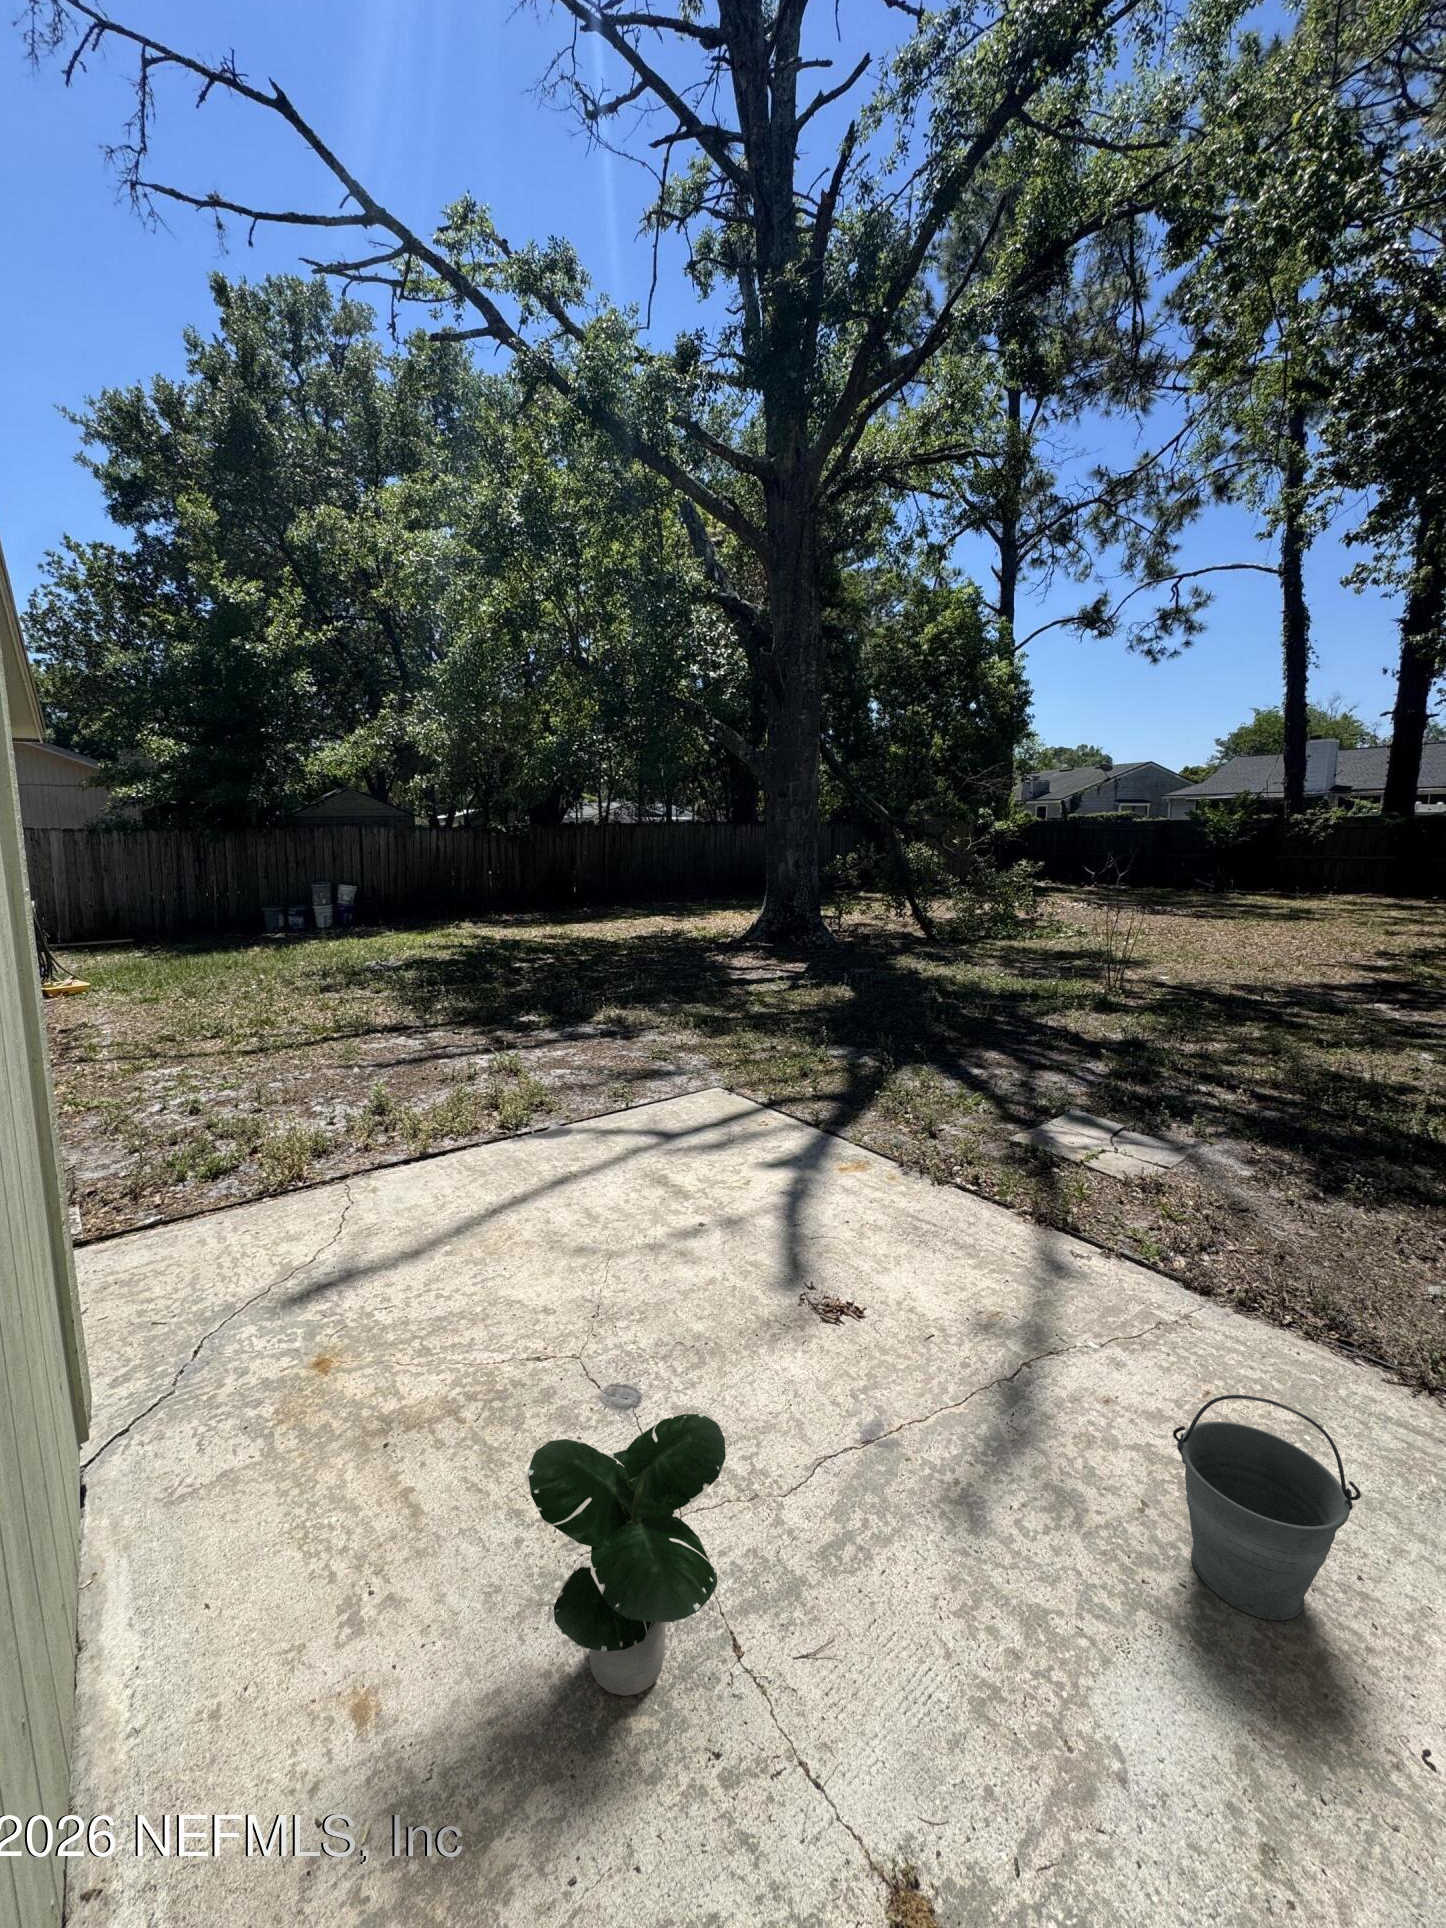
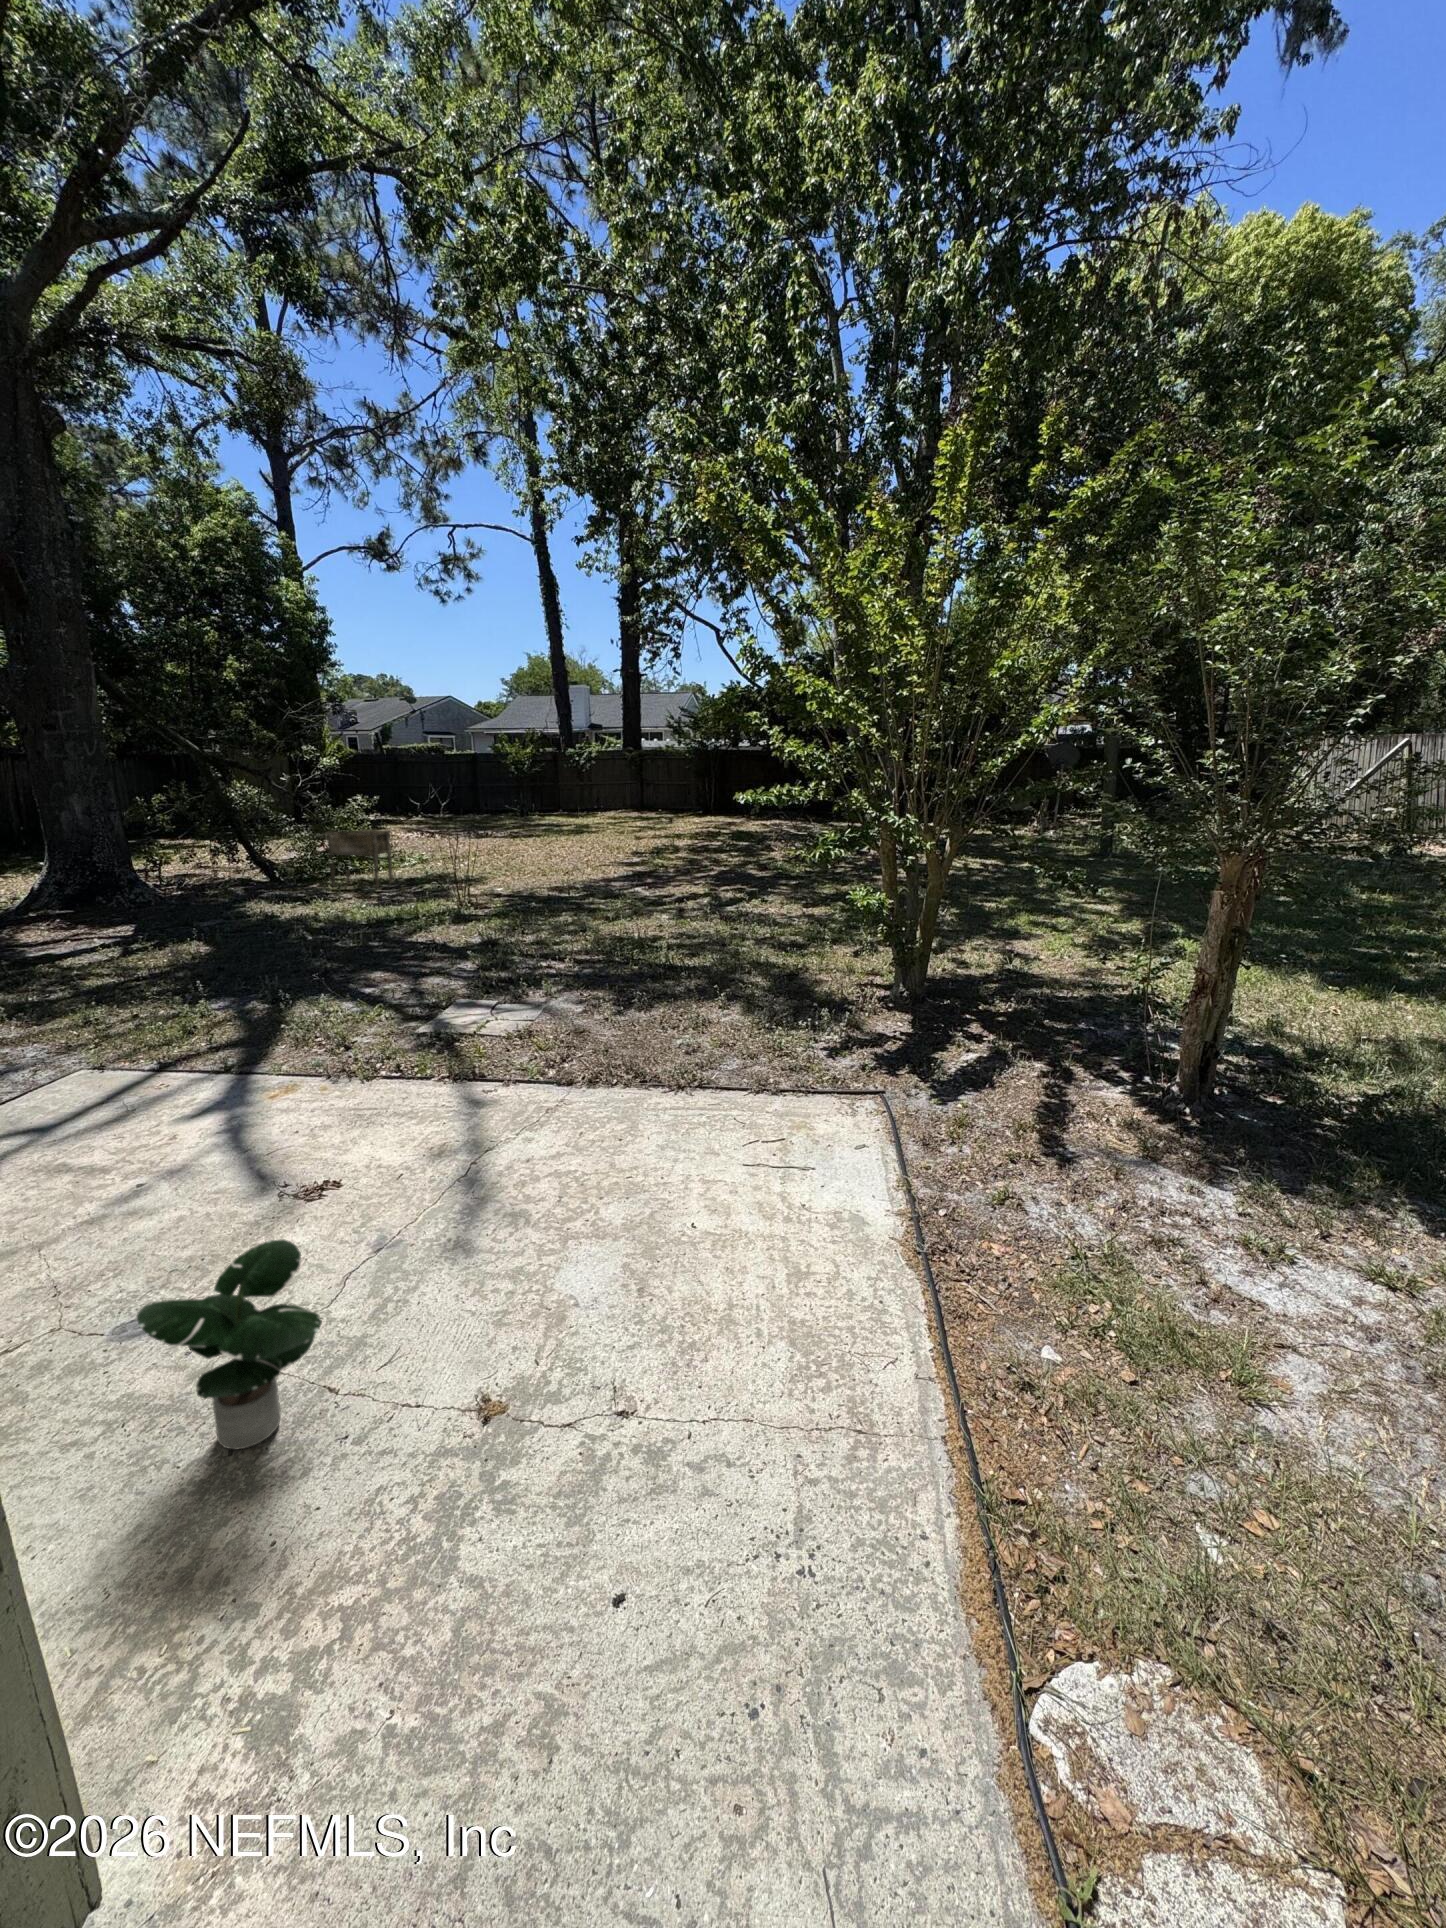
side table: none [980,895,1050,959] -> present [325,830,393,888]
bucket: present [1173,1395,1361,1621] -> none [570,1103,662,1224]

